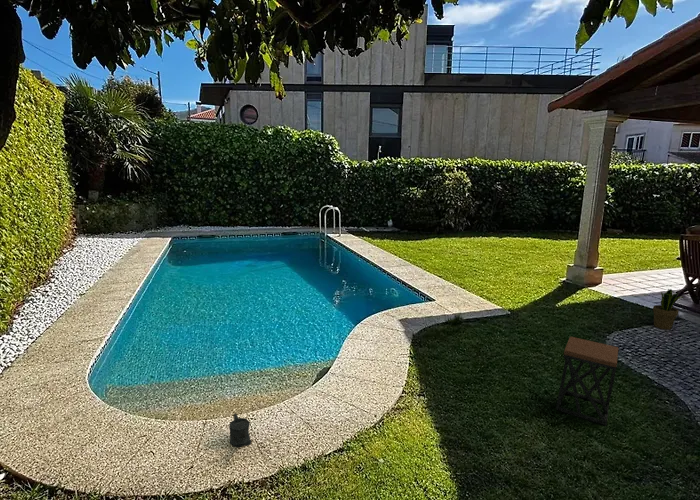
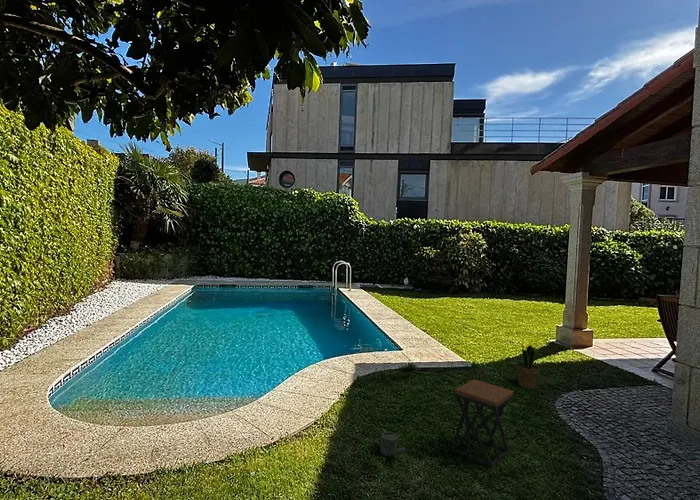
potted plant: present [653,289,683,330] -> present [516,345,544,389]
watering can: present [229,413,251,447] -> present [380,429,405,457]

